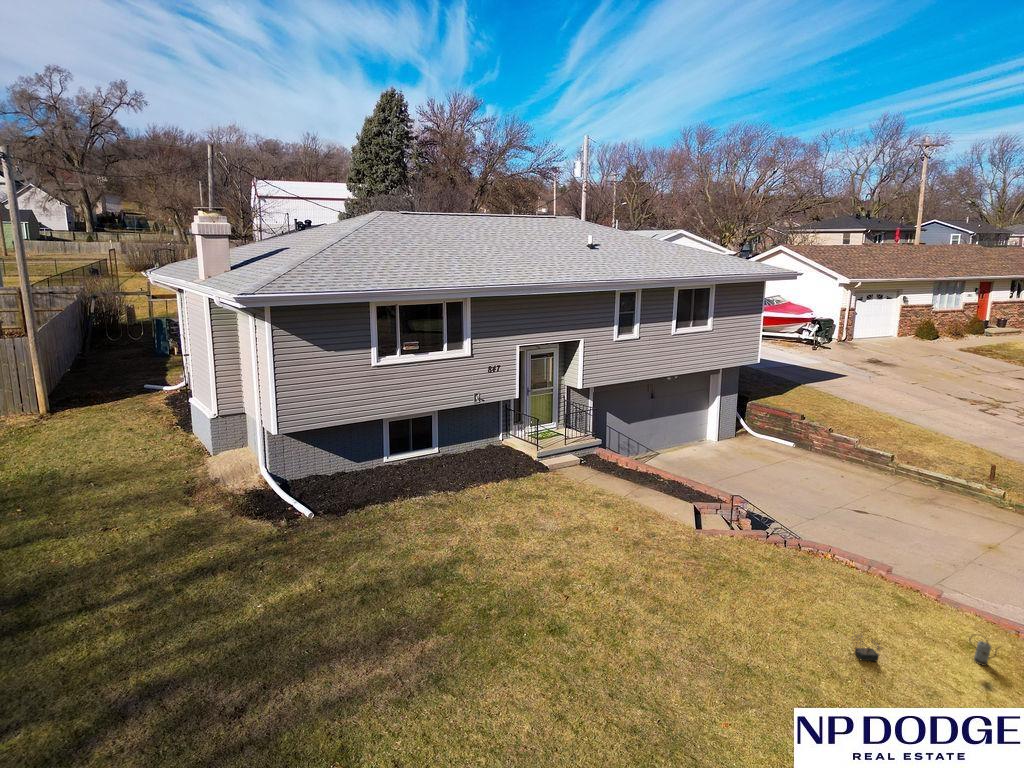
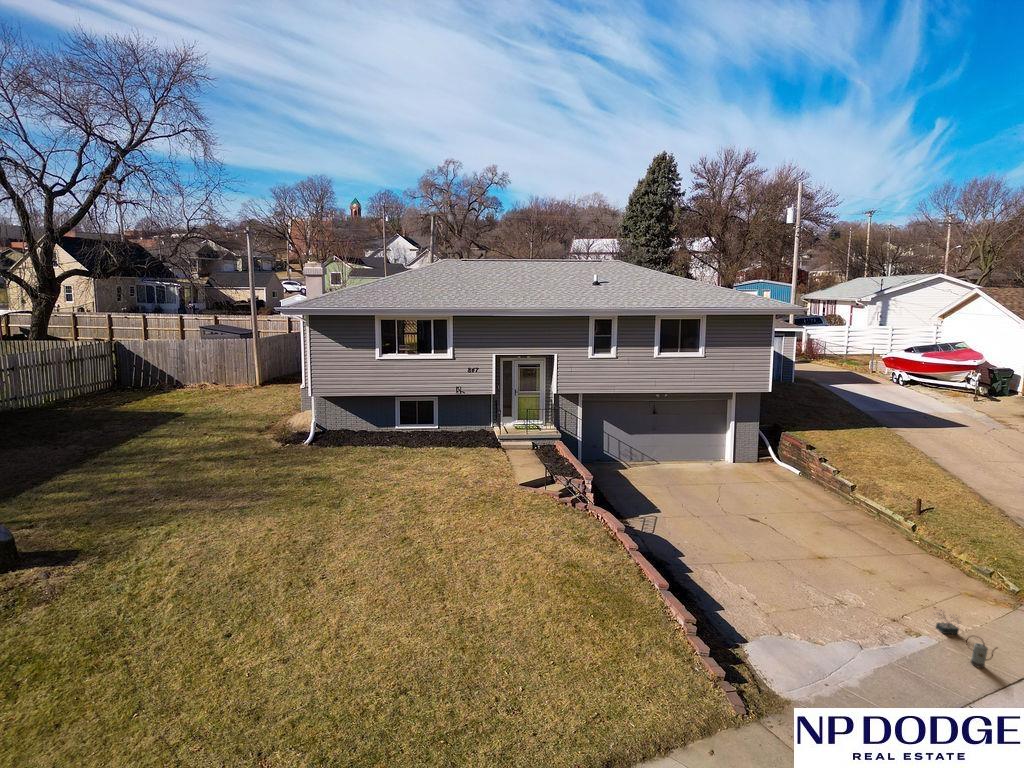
decorative plant: present [853,632,882,661] -> present [933,610,961,635]

